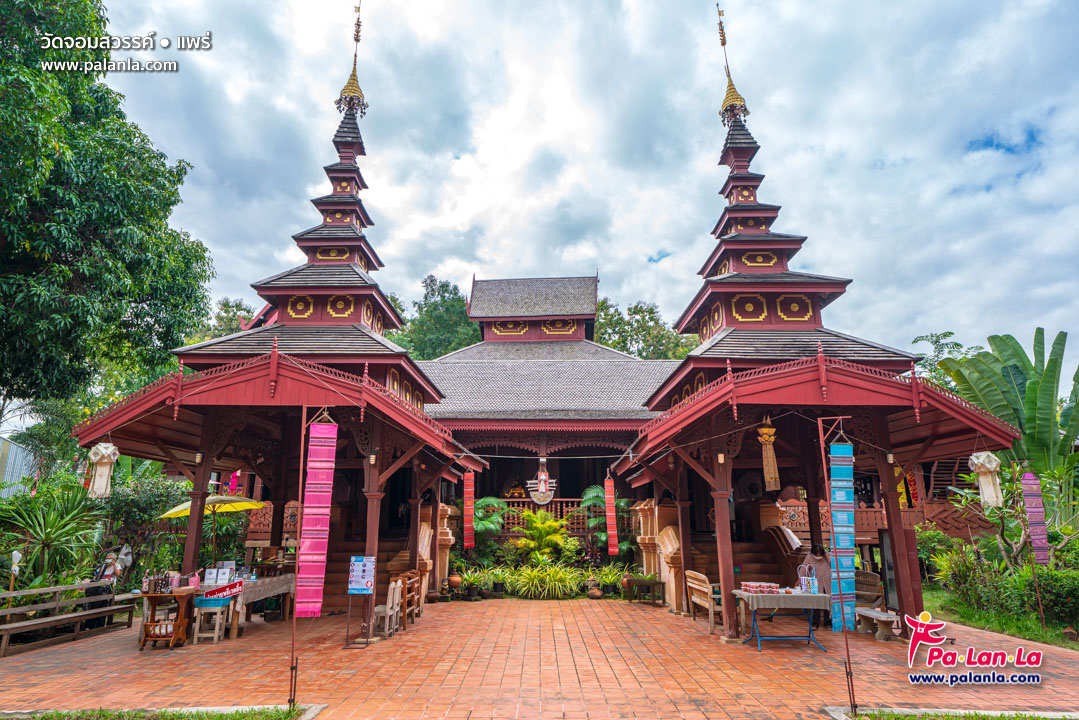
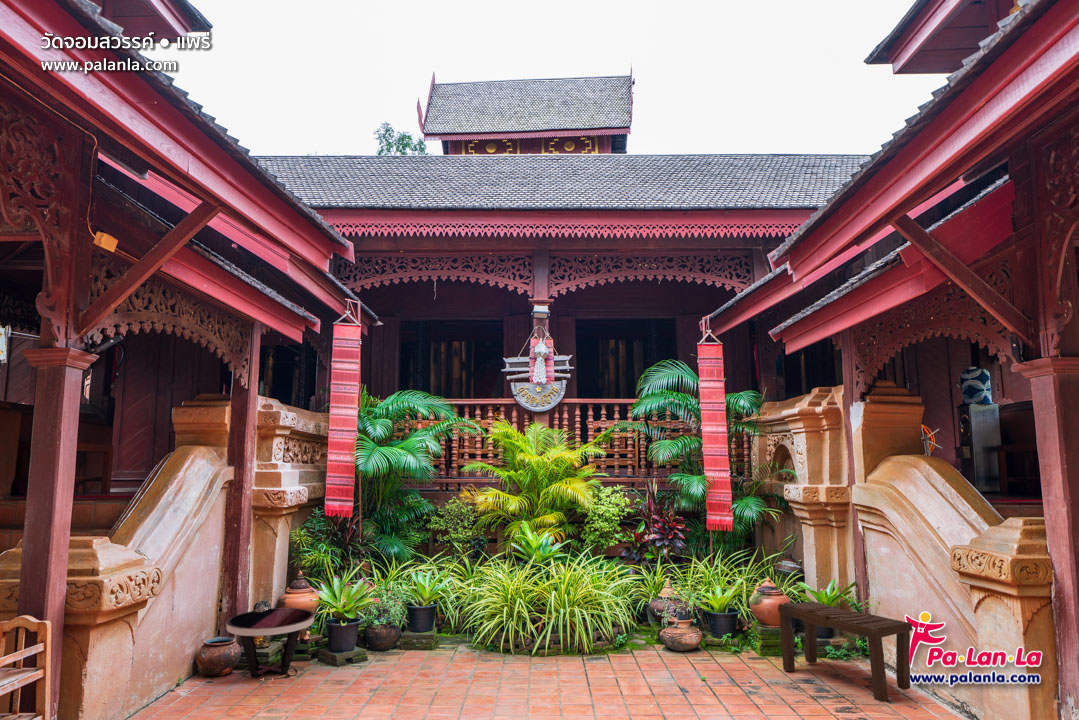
side table: none [435,581,464,604] -> present [226,608,314,680]

